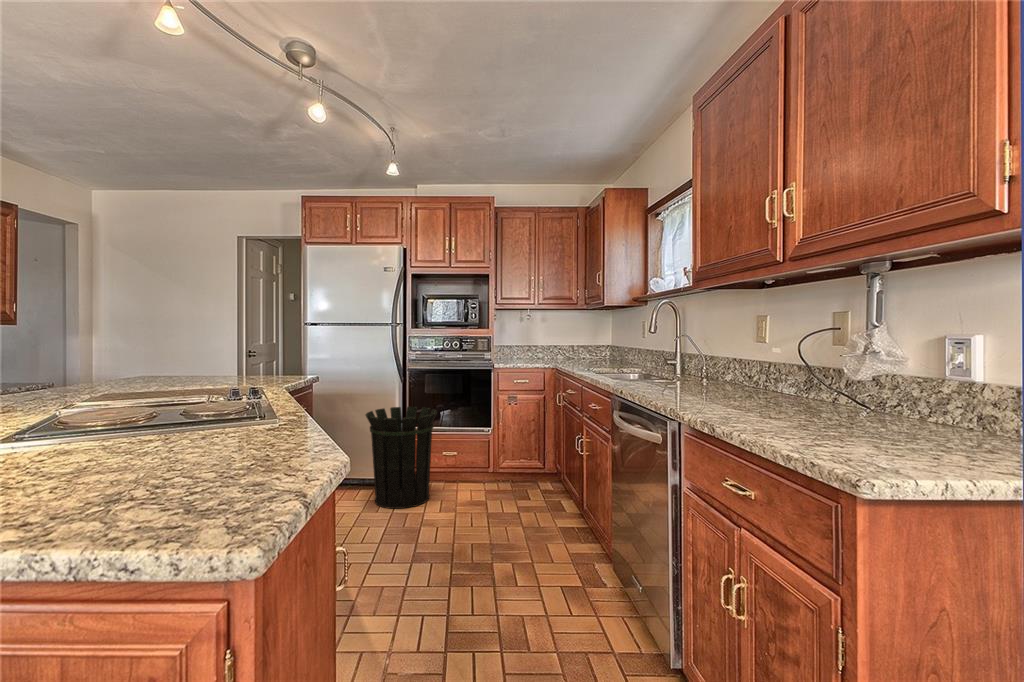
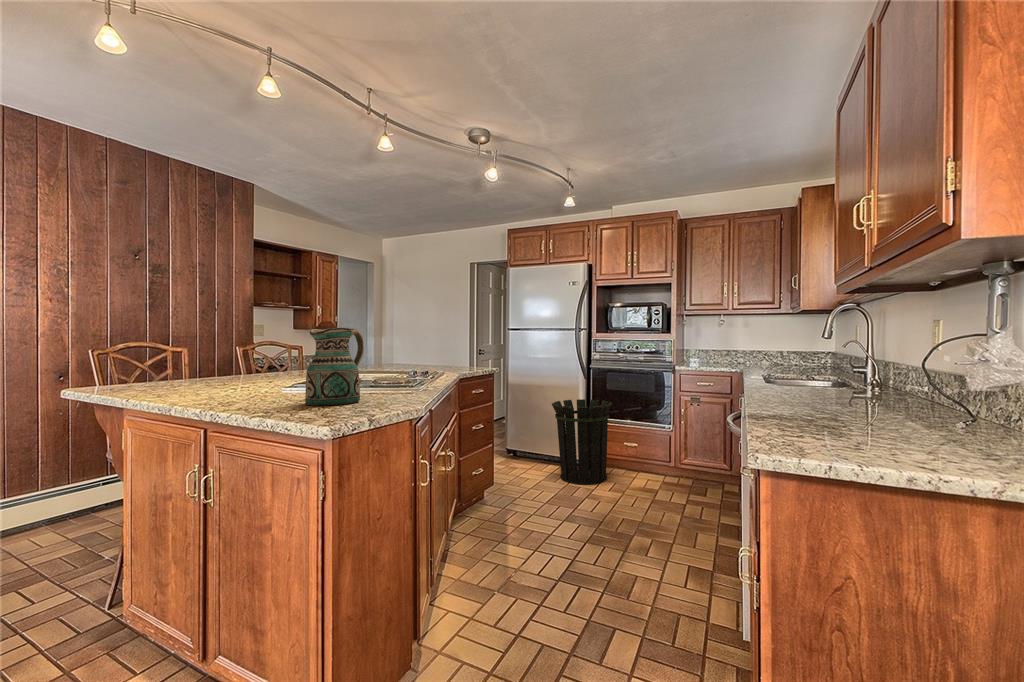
ceramic pitcher: none [89,332,216,494] -> present [305,327,364,405]

